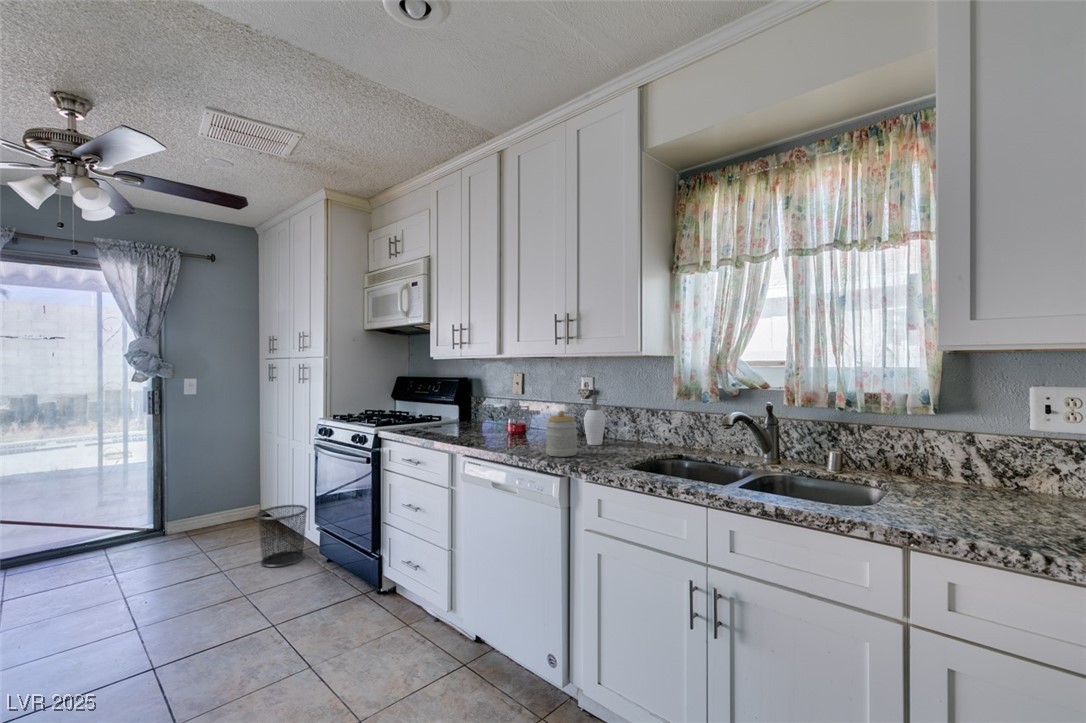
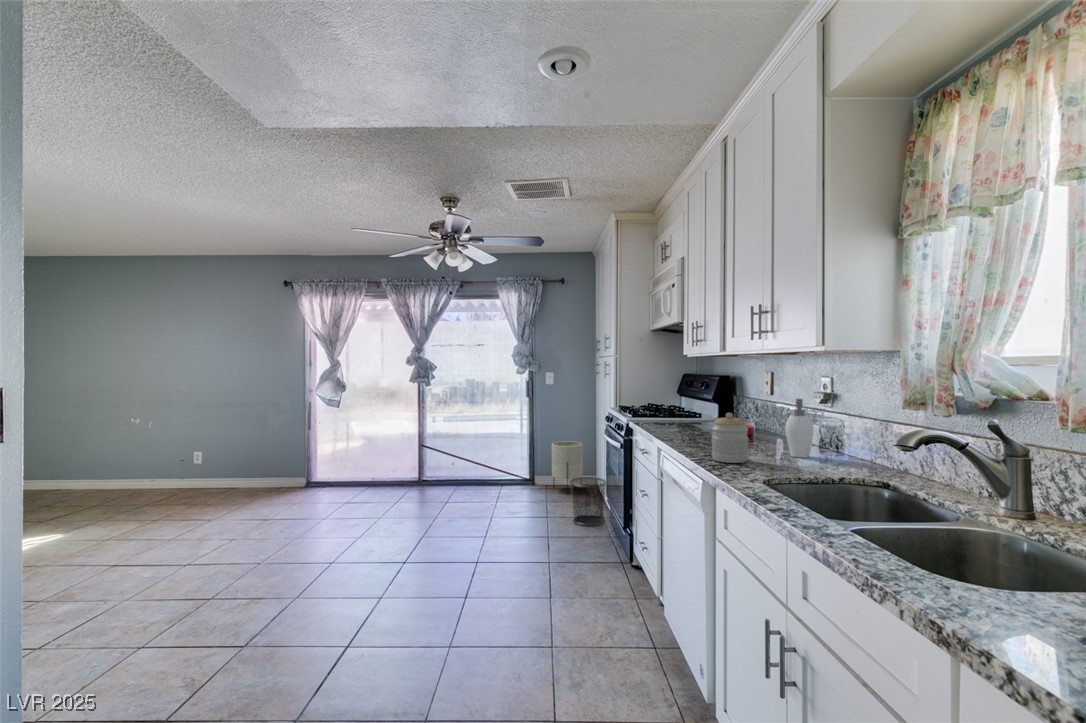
planter: none [198,466,246,536] -> present [551,441,583,488]

